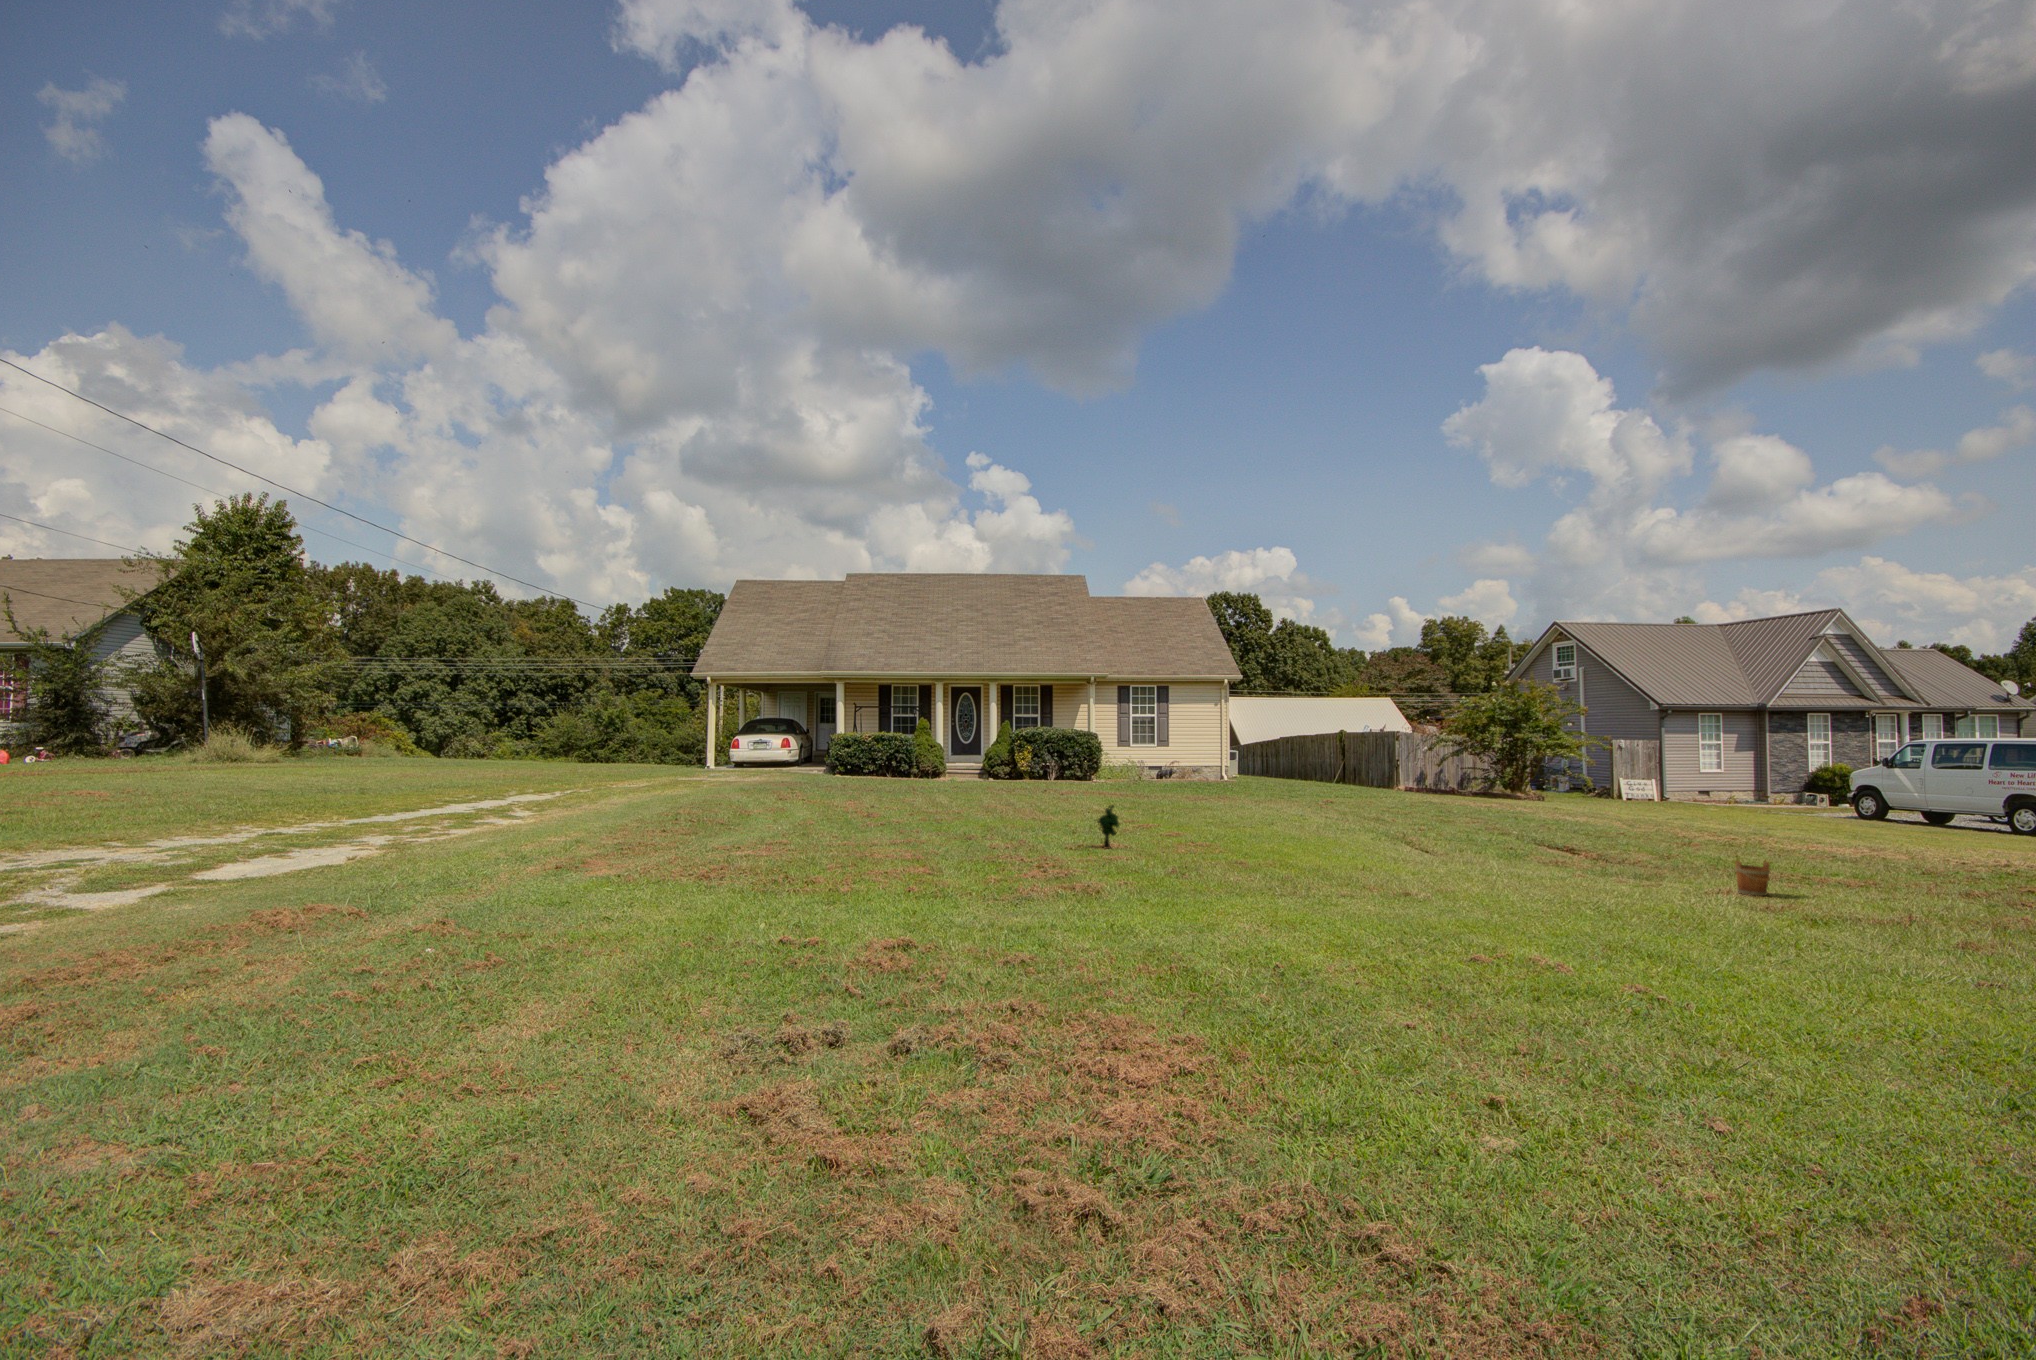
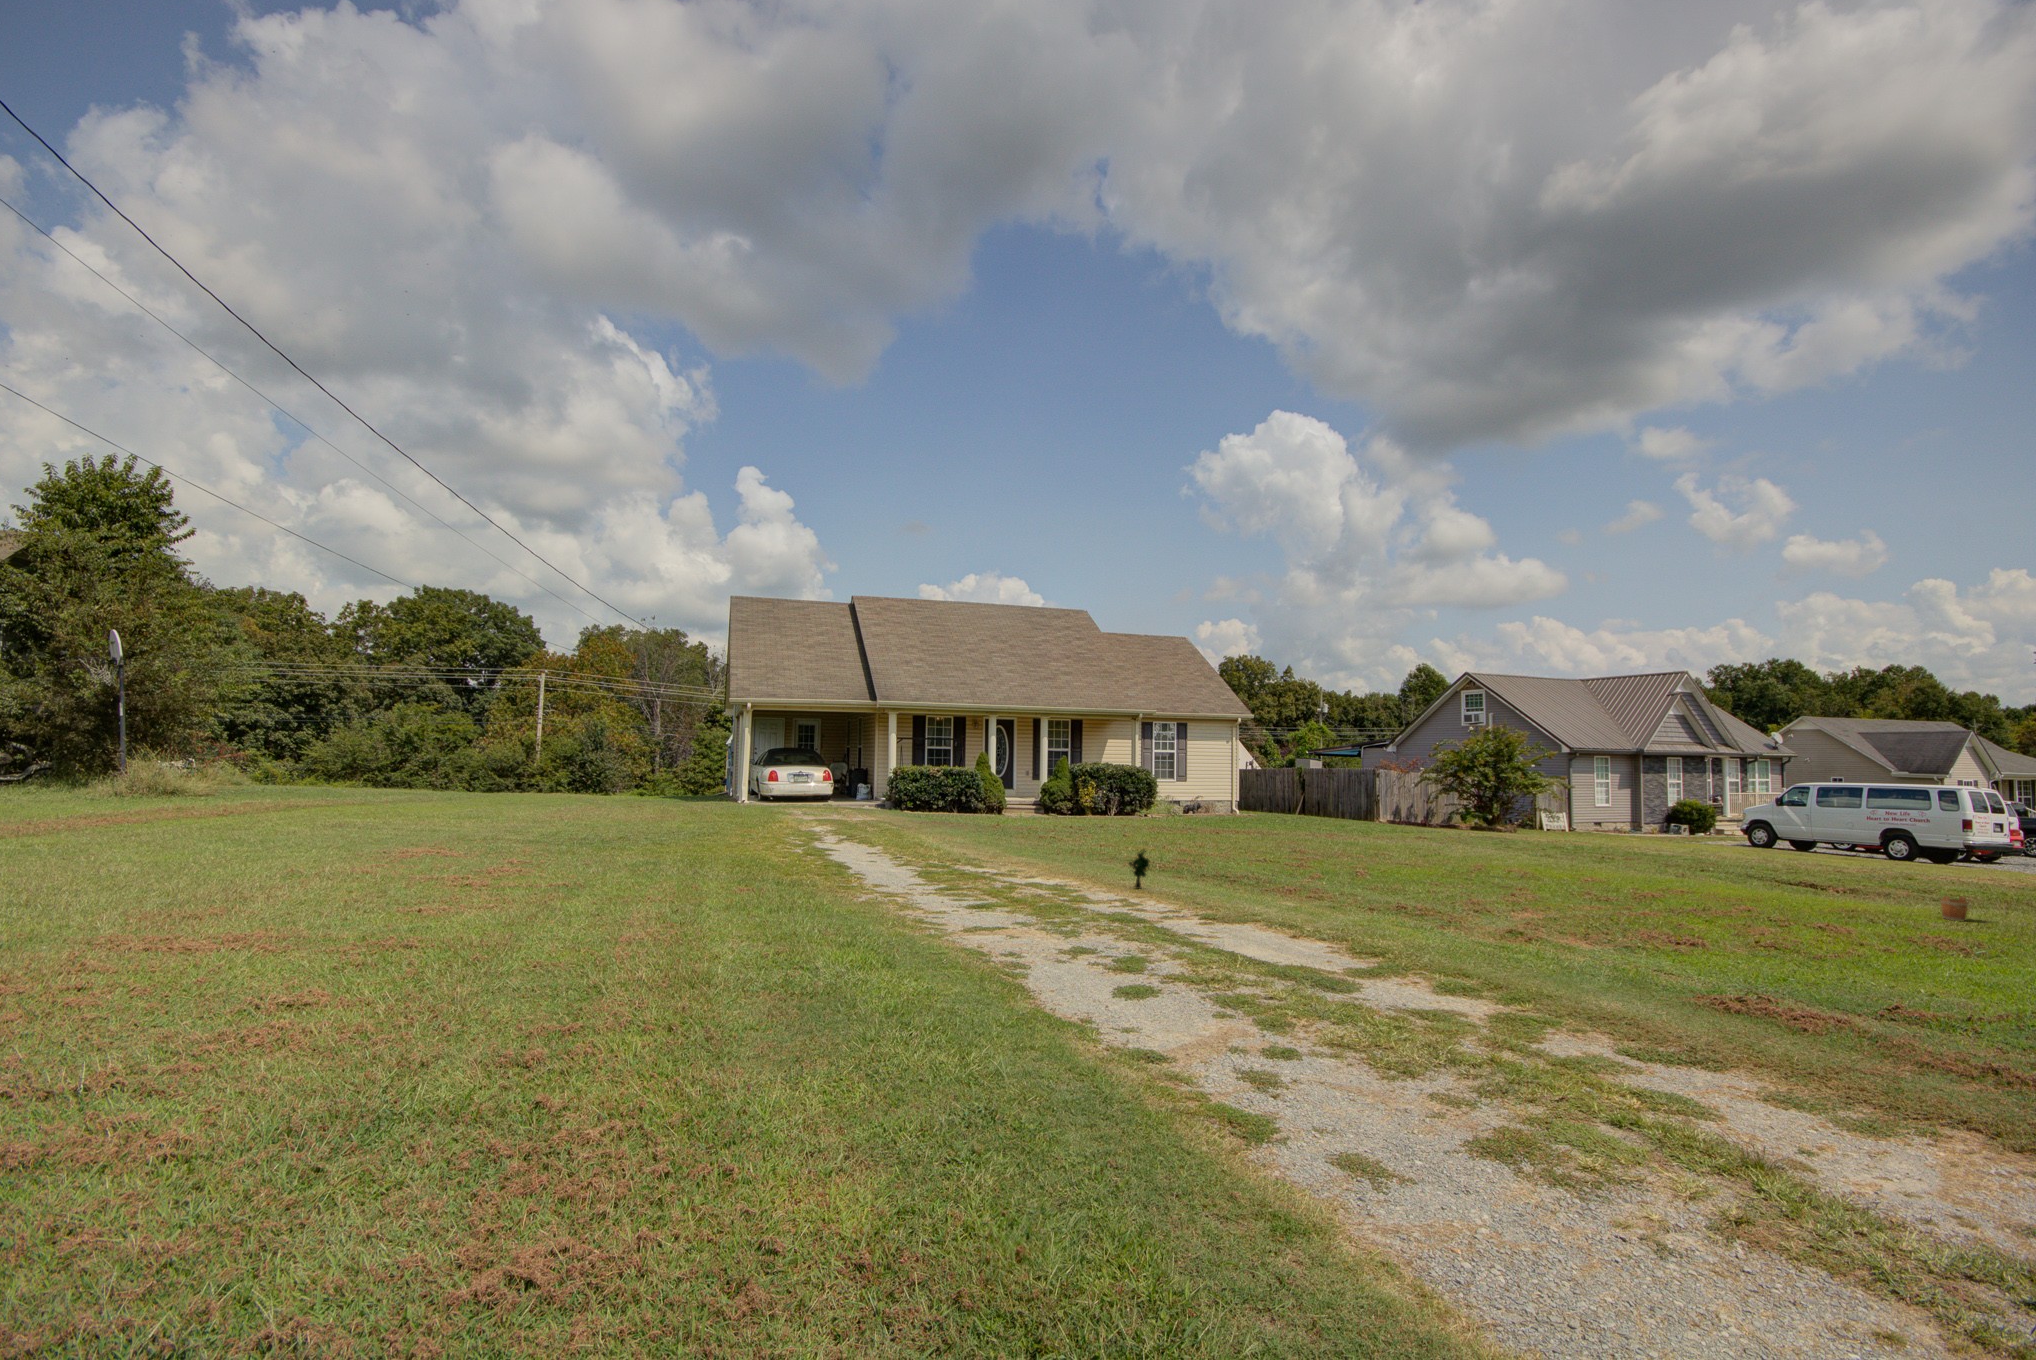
decorative plant: present [1097,805,1119,848] -> present [1129,850,1149,889]

